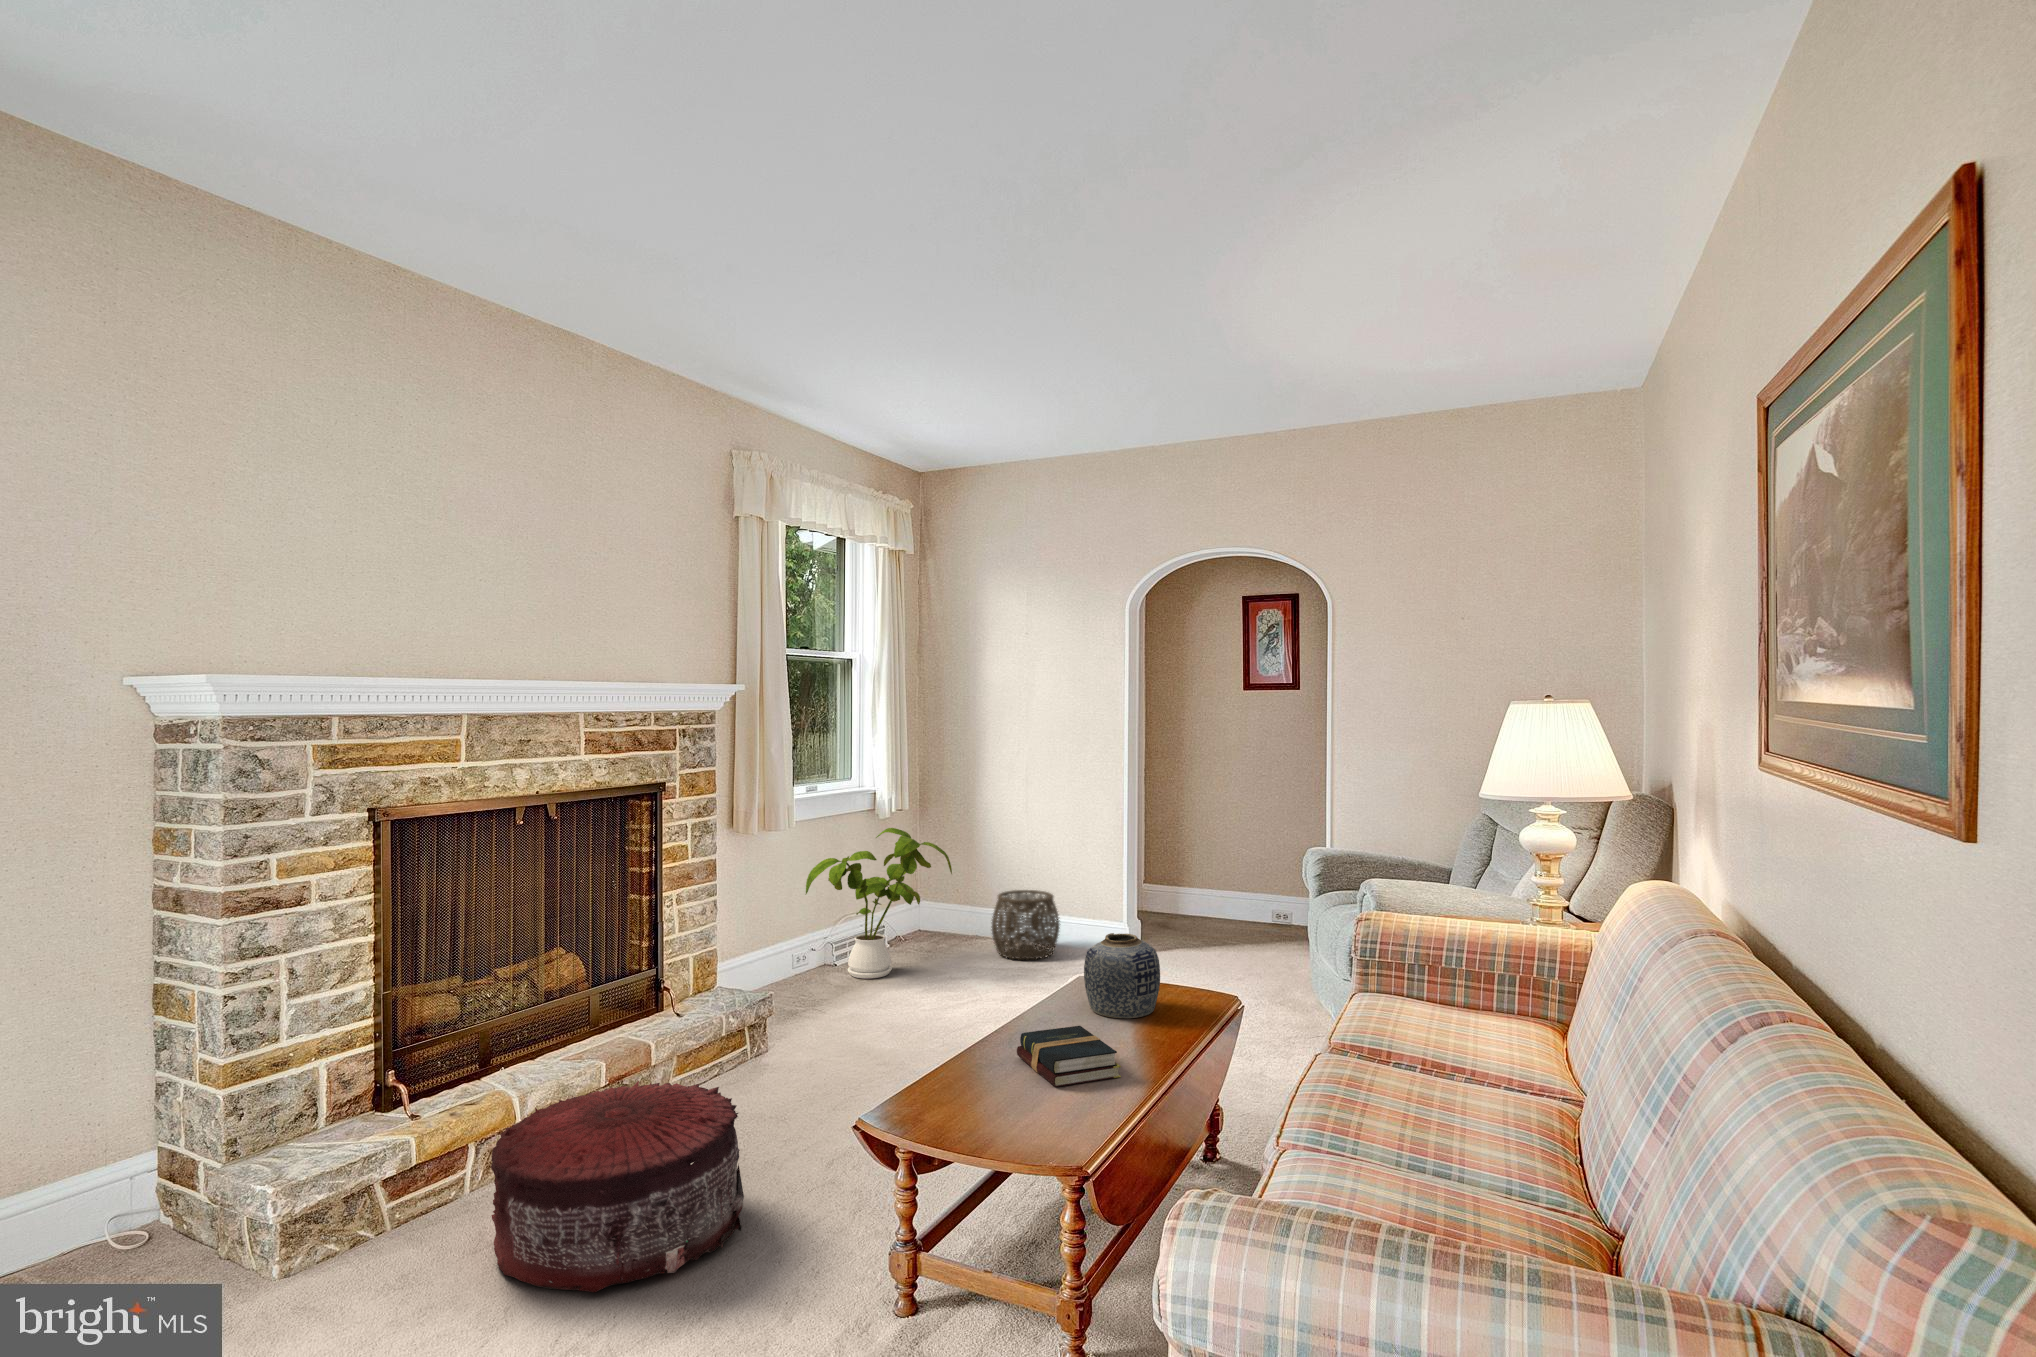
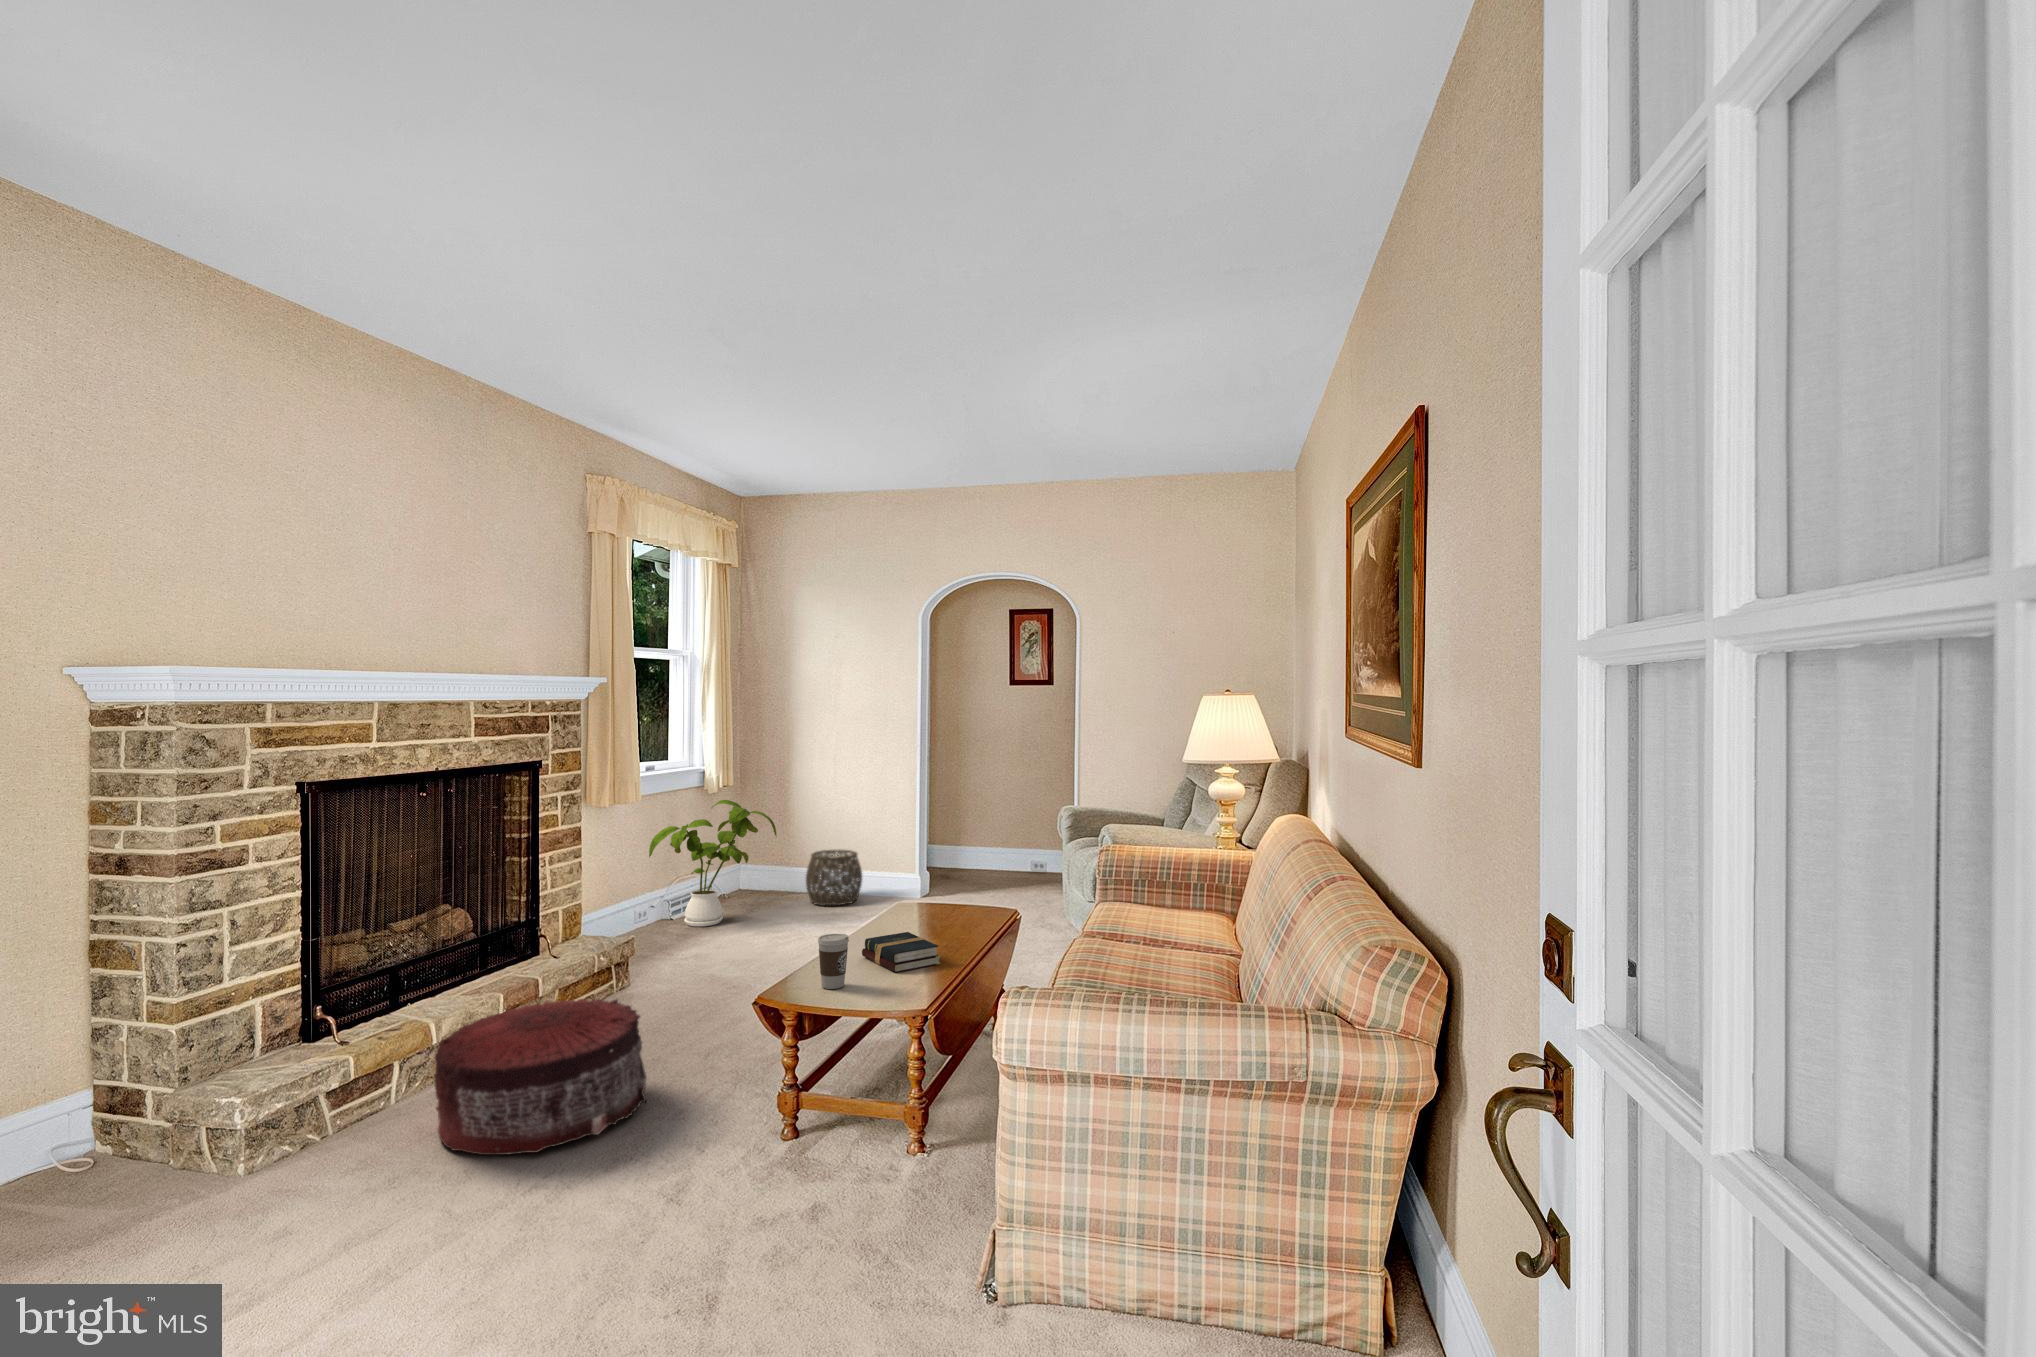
vase: present [1084,933,1160,1018] -> none [905,867,961,929]
coffee cup: none [947,1030,988,1108] -> present [818,934,849,989]

